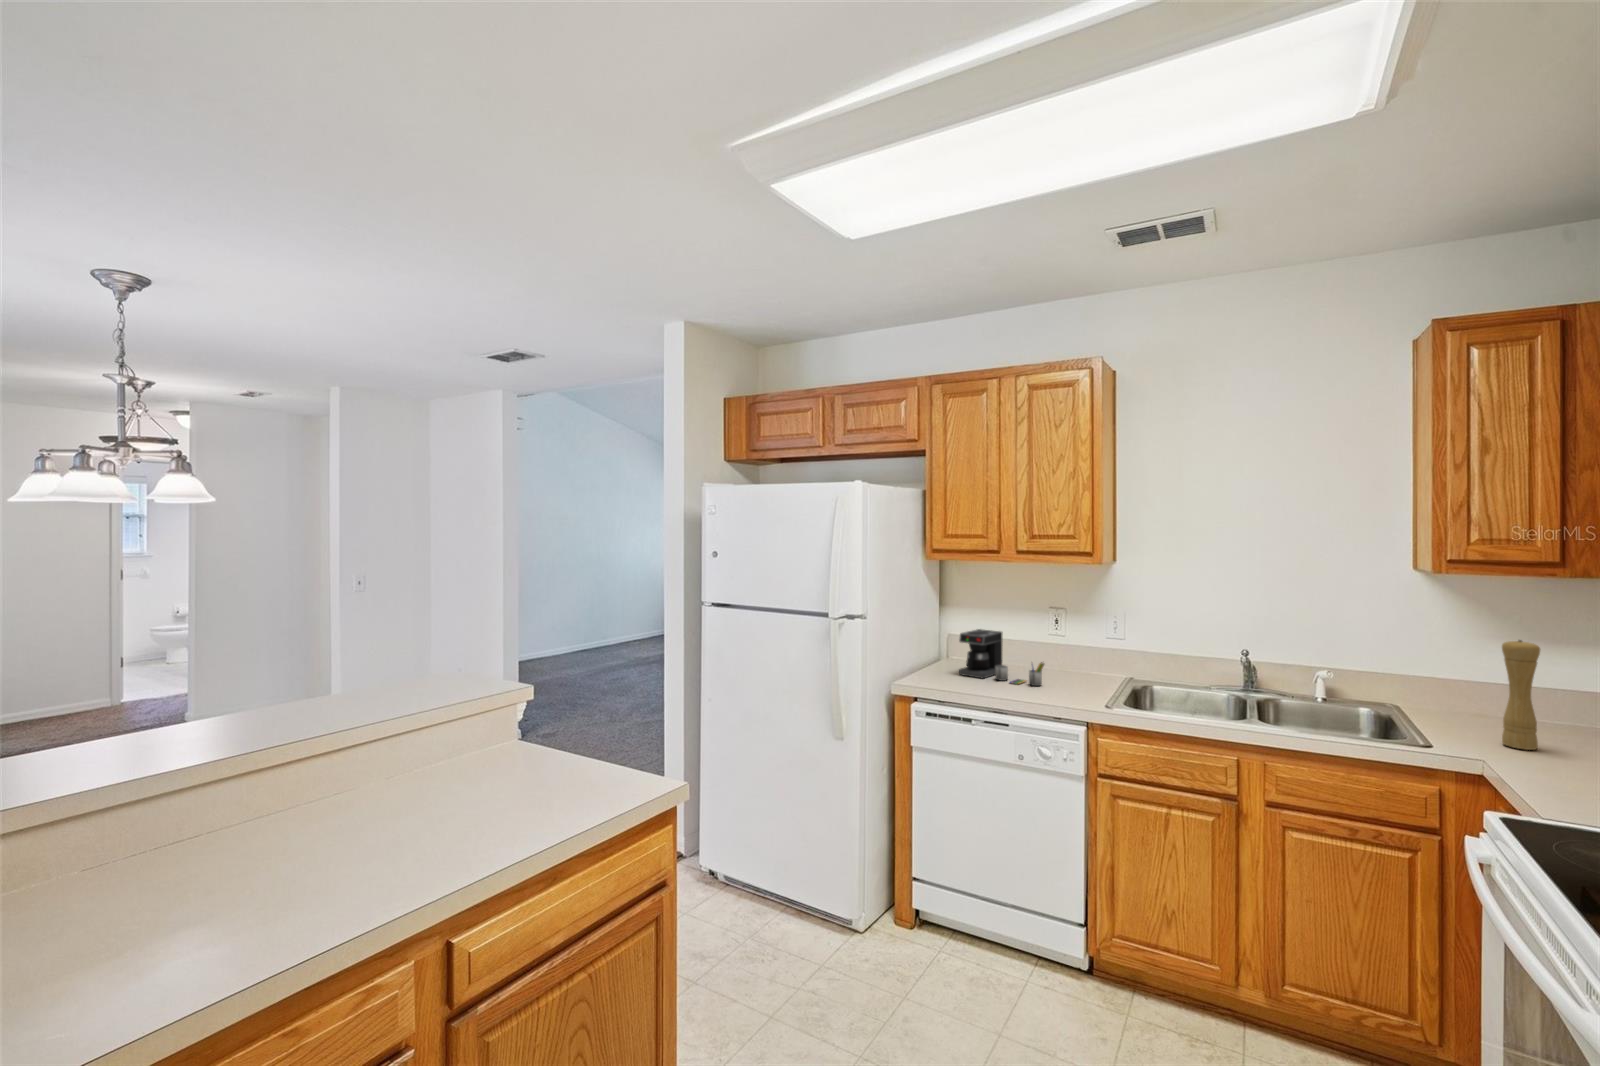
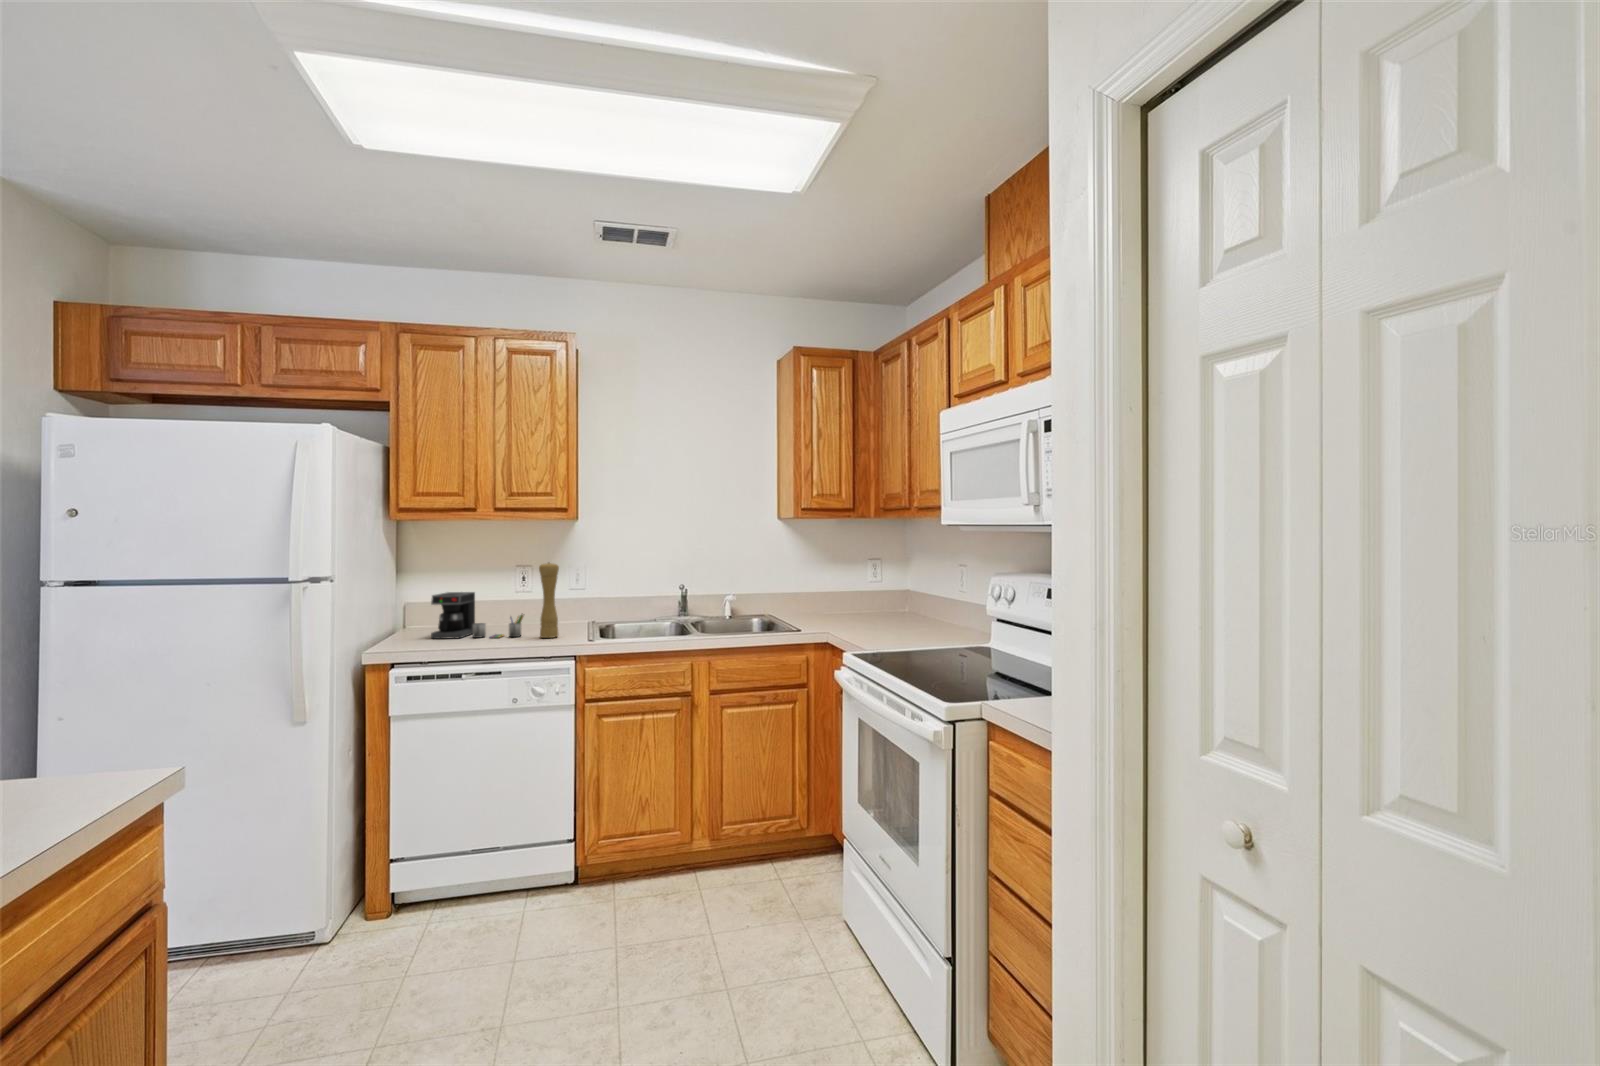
pepper mill: present [1502,640,1540,750] -> present [539,563,559,638]

